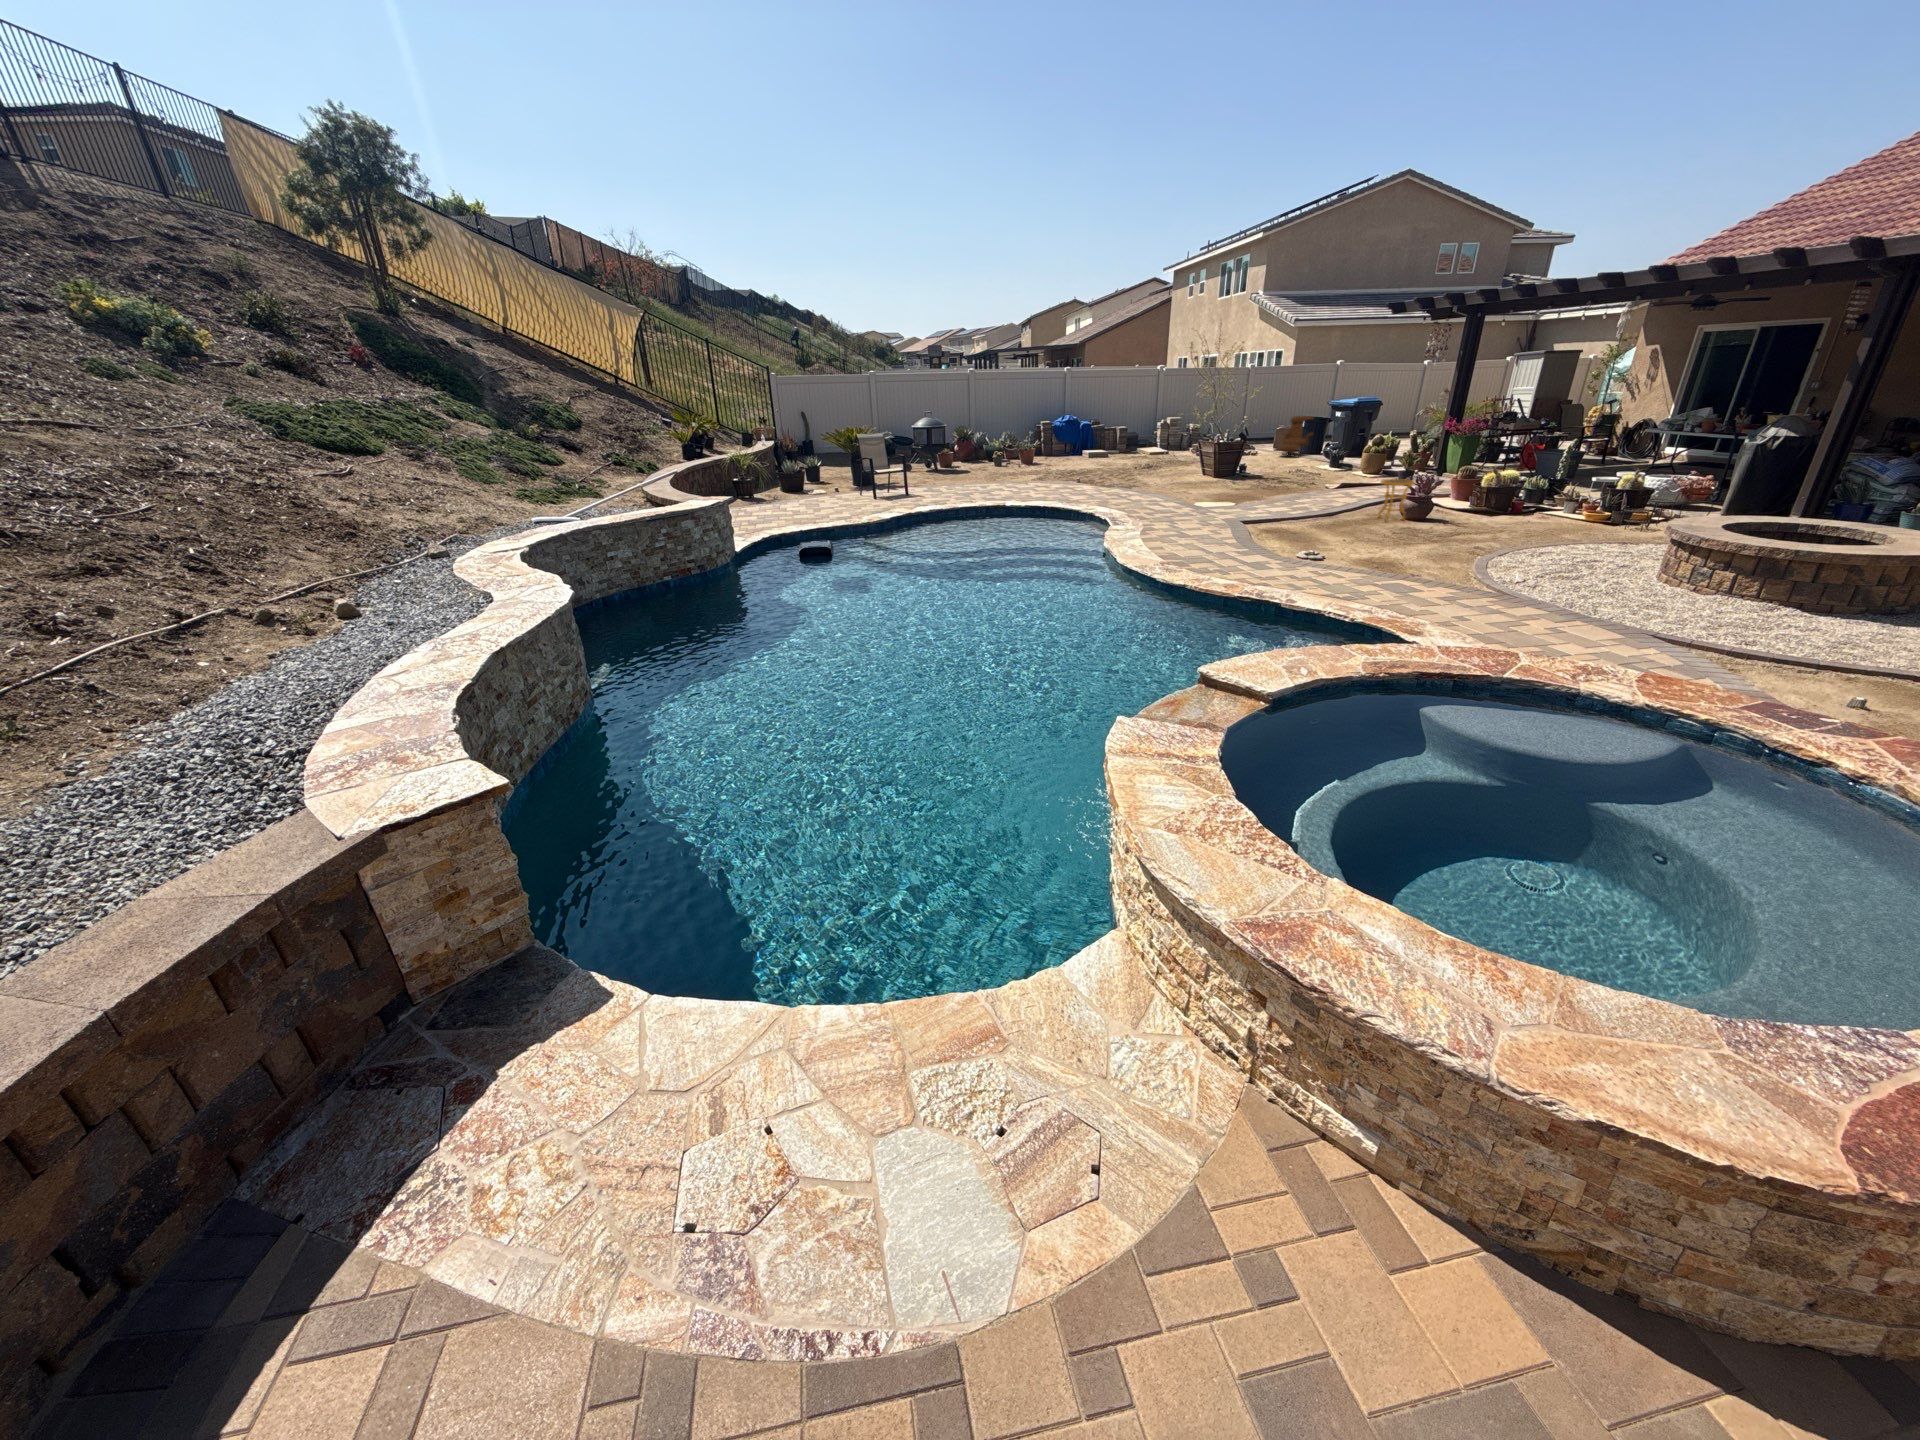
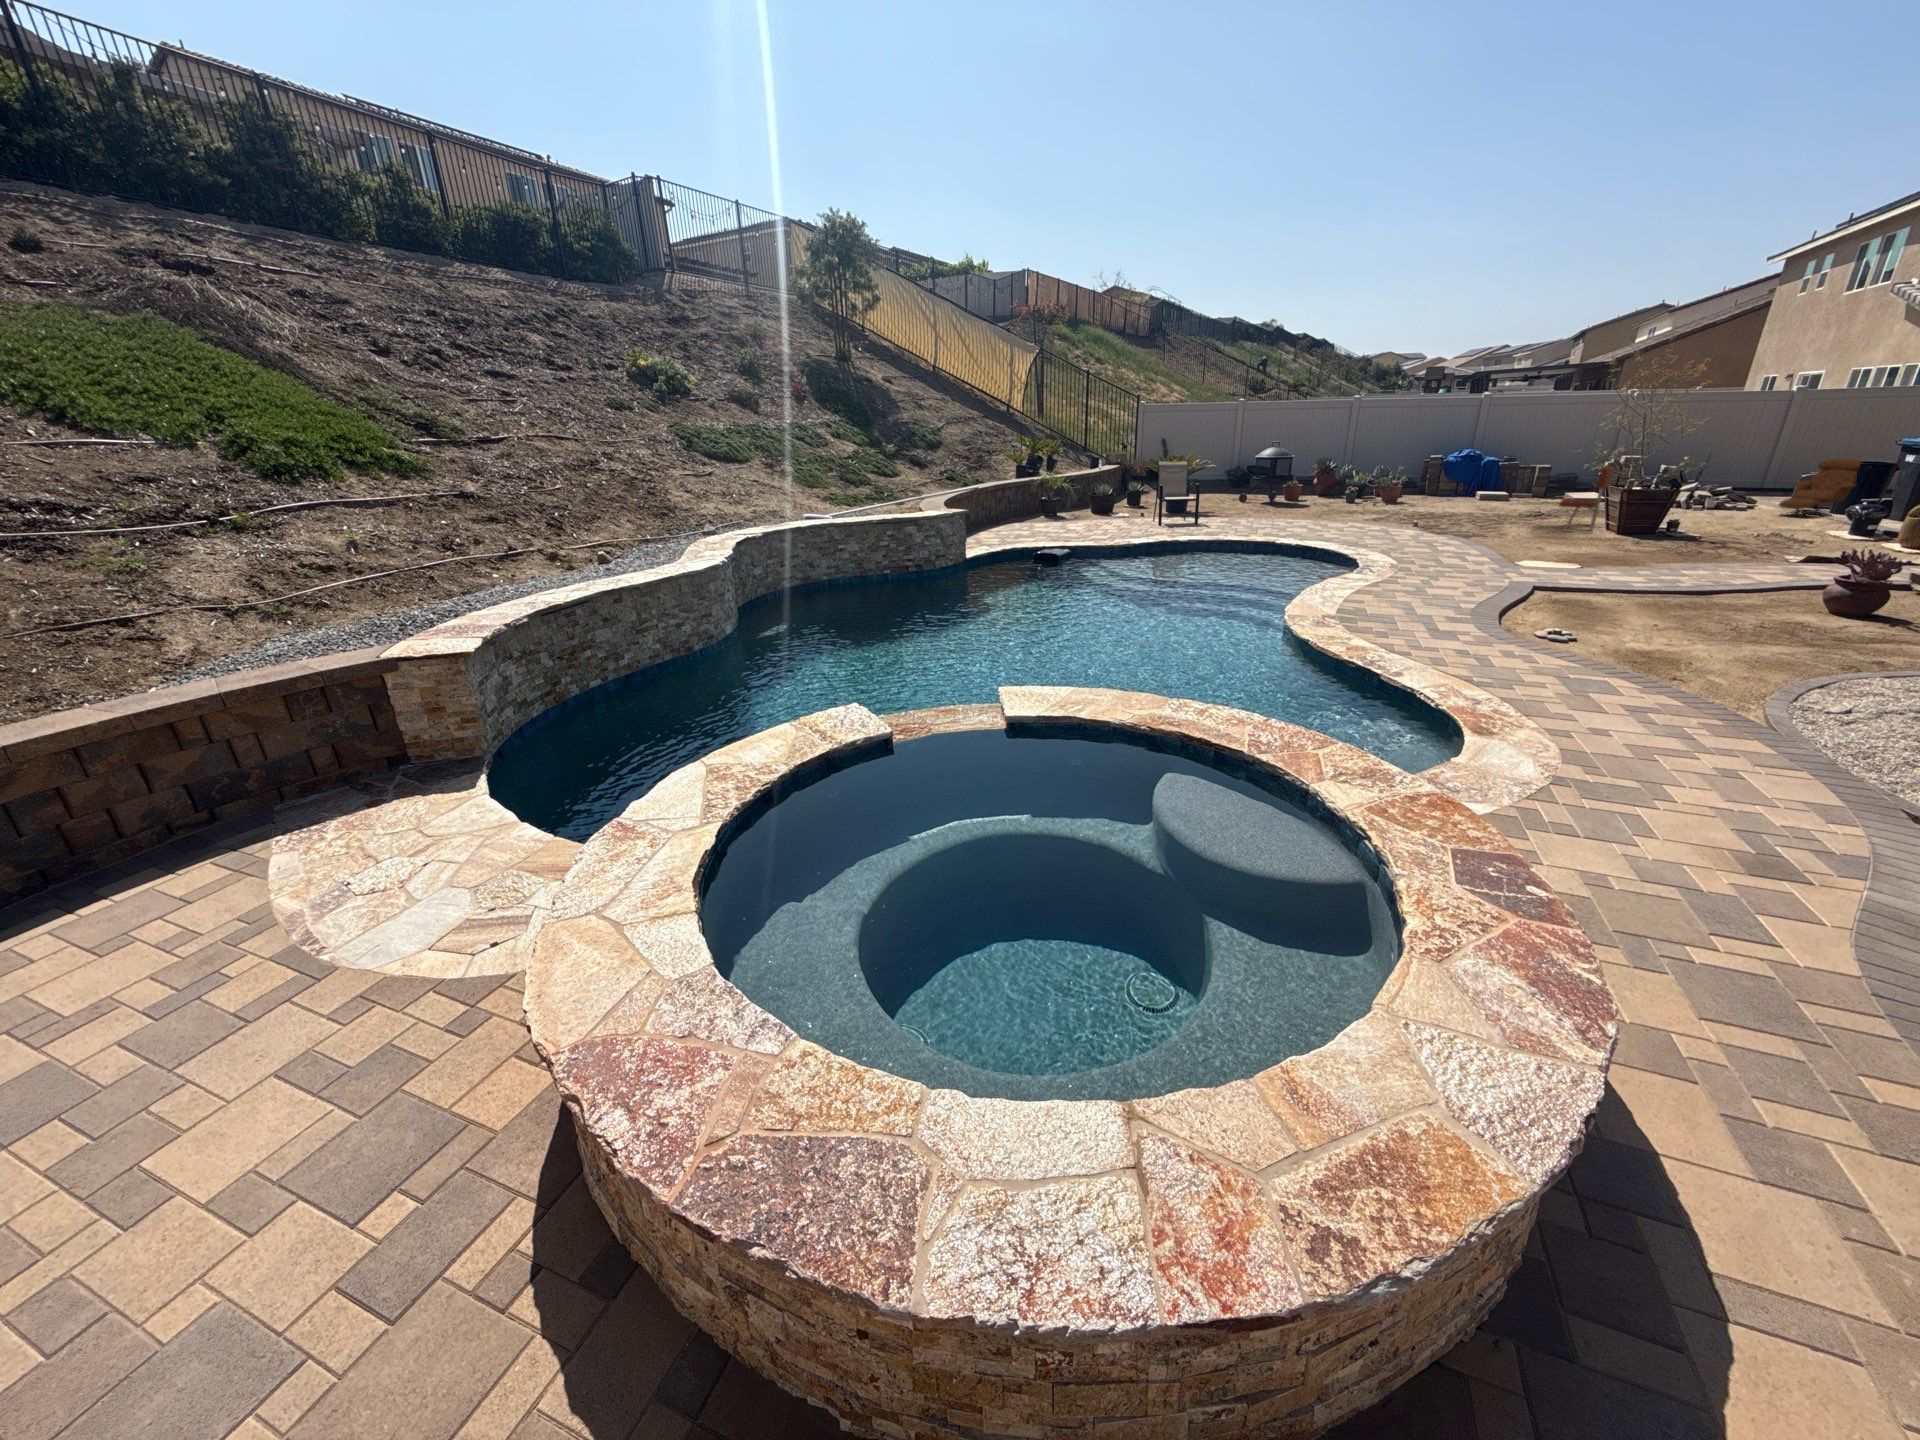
bench: none [1173,424,1209,477] -> present [1559,465,1615,533]
side table: present [1379,479,1414,521] -> none [1764,553,1828,613]

